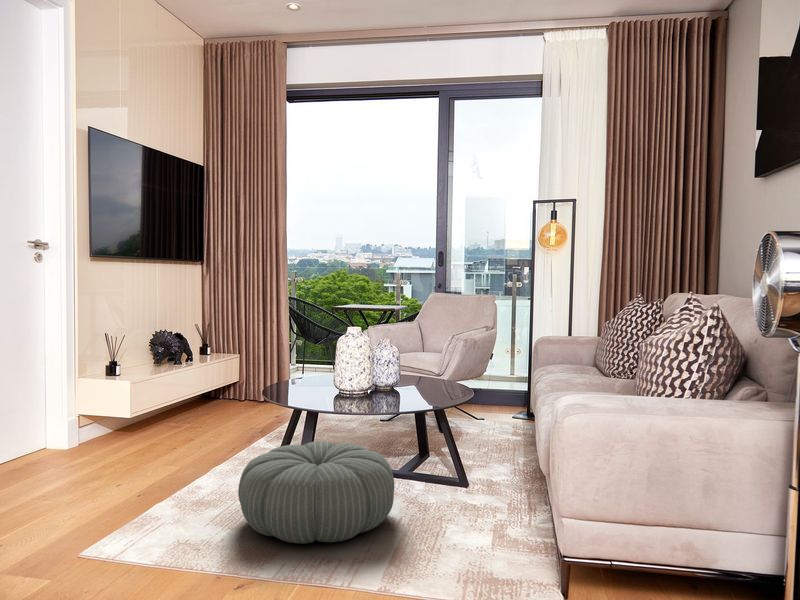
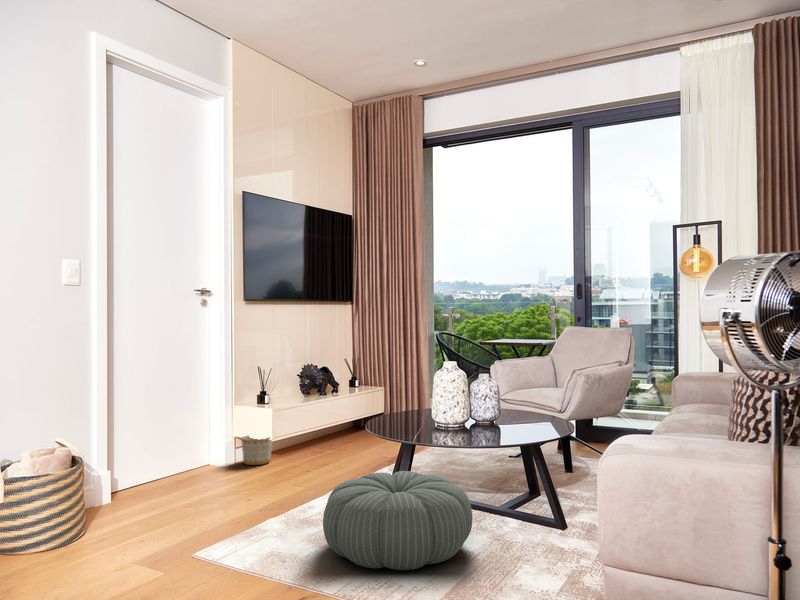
planter: none [89,410,127,446] -> present [242,435,272,465]

